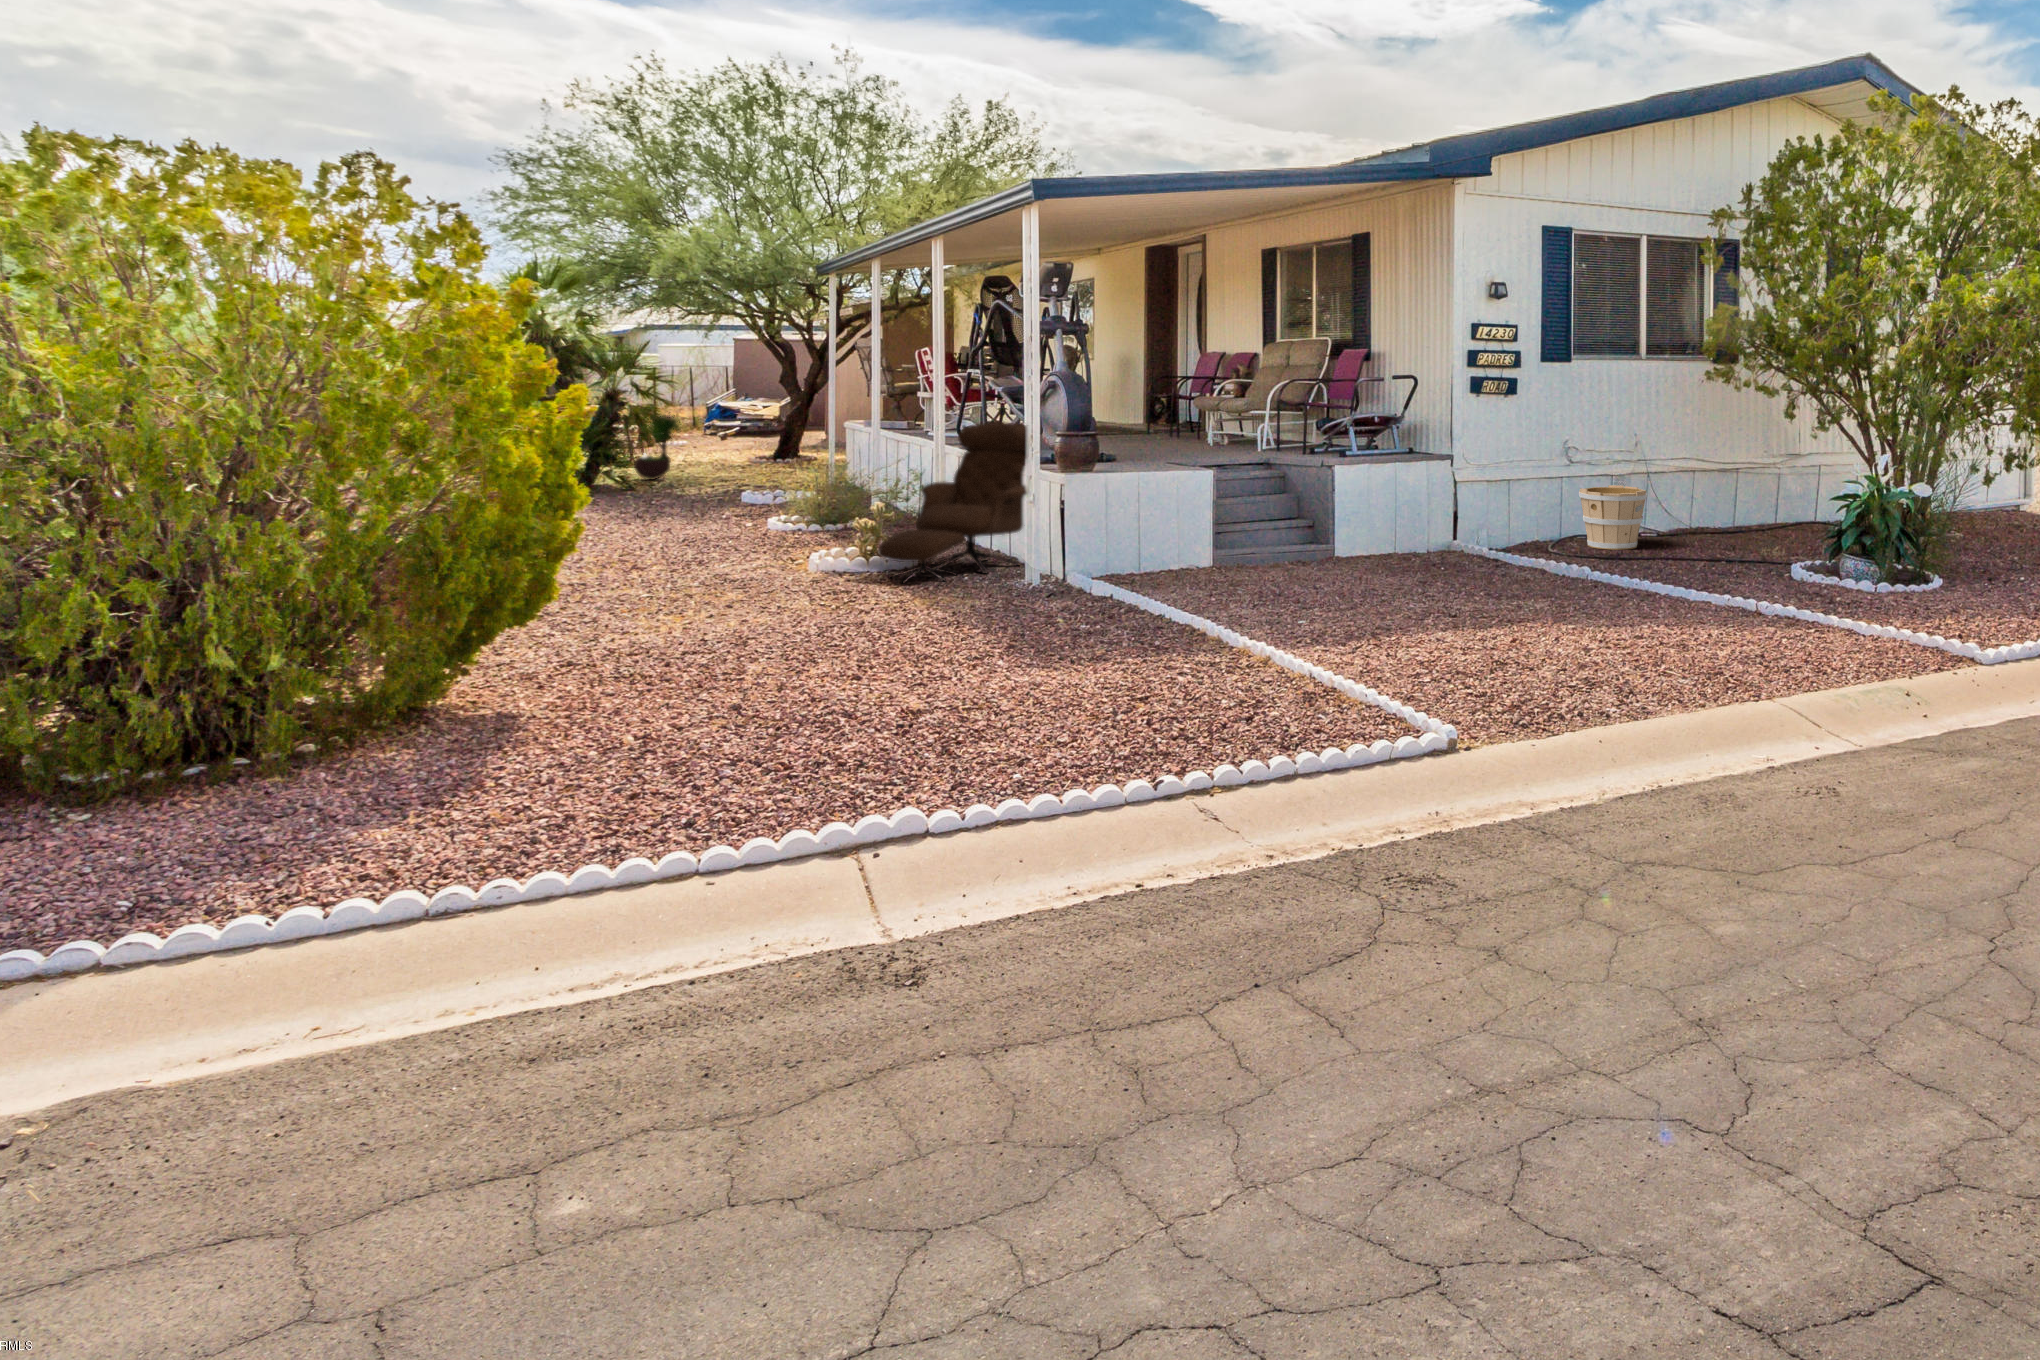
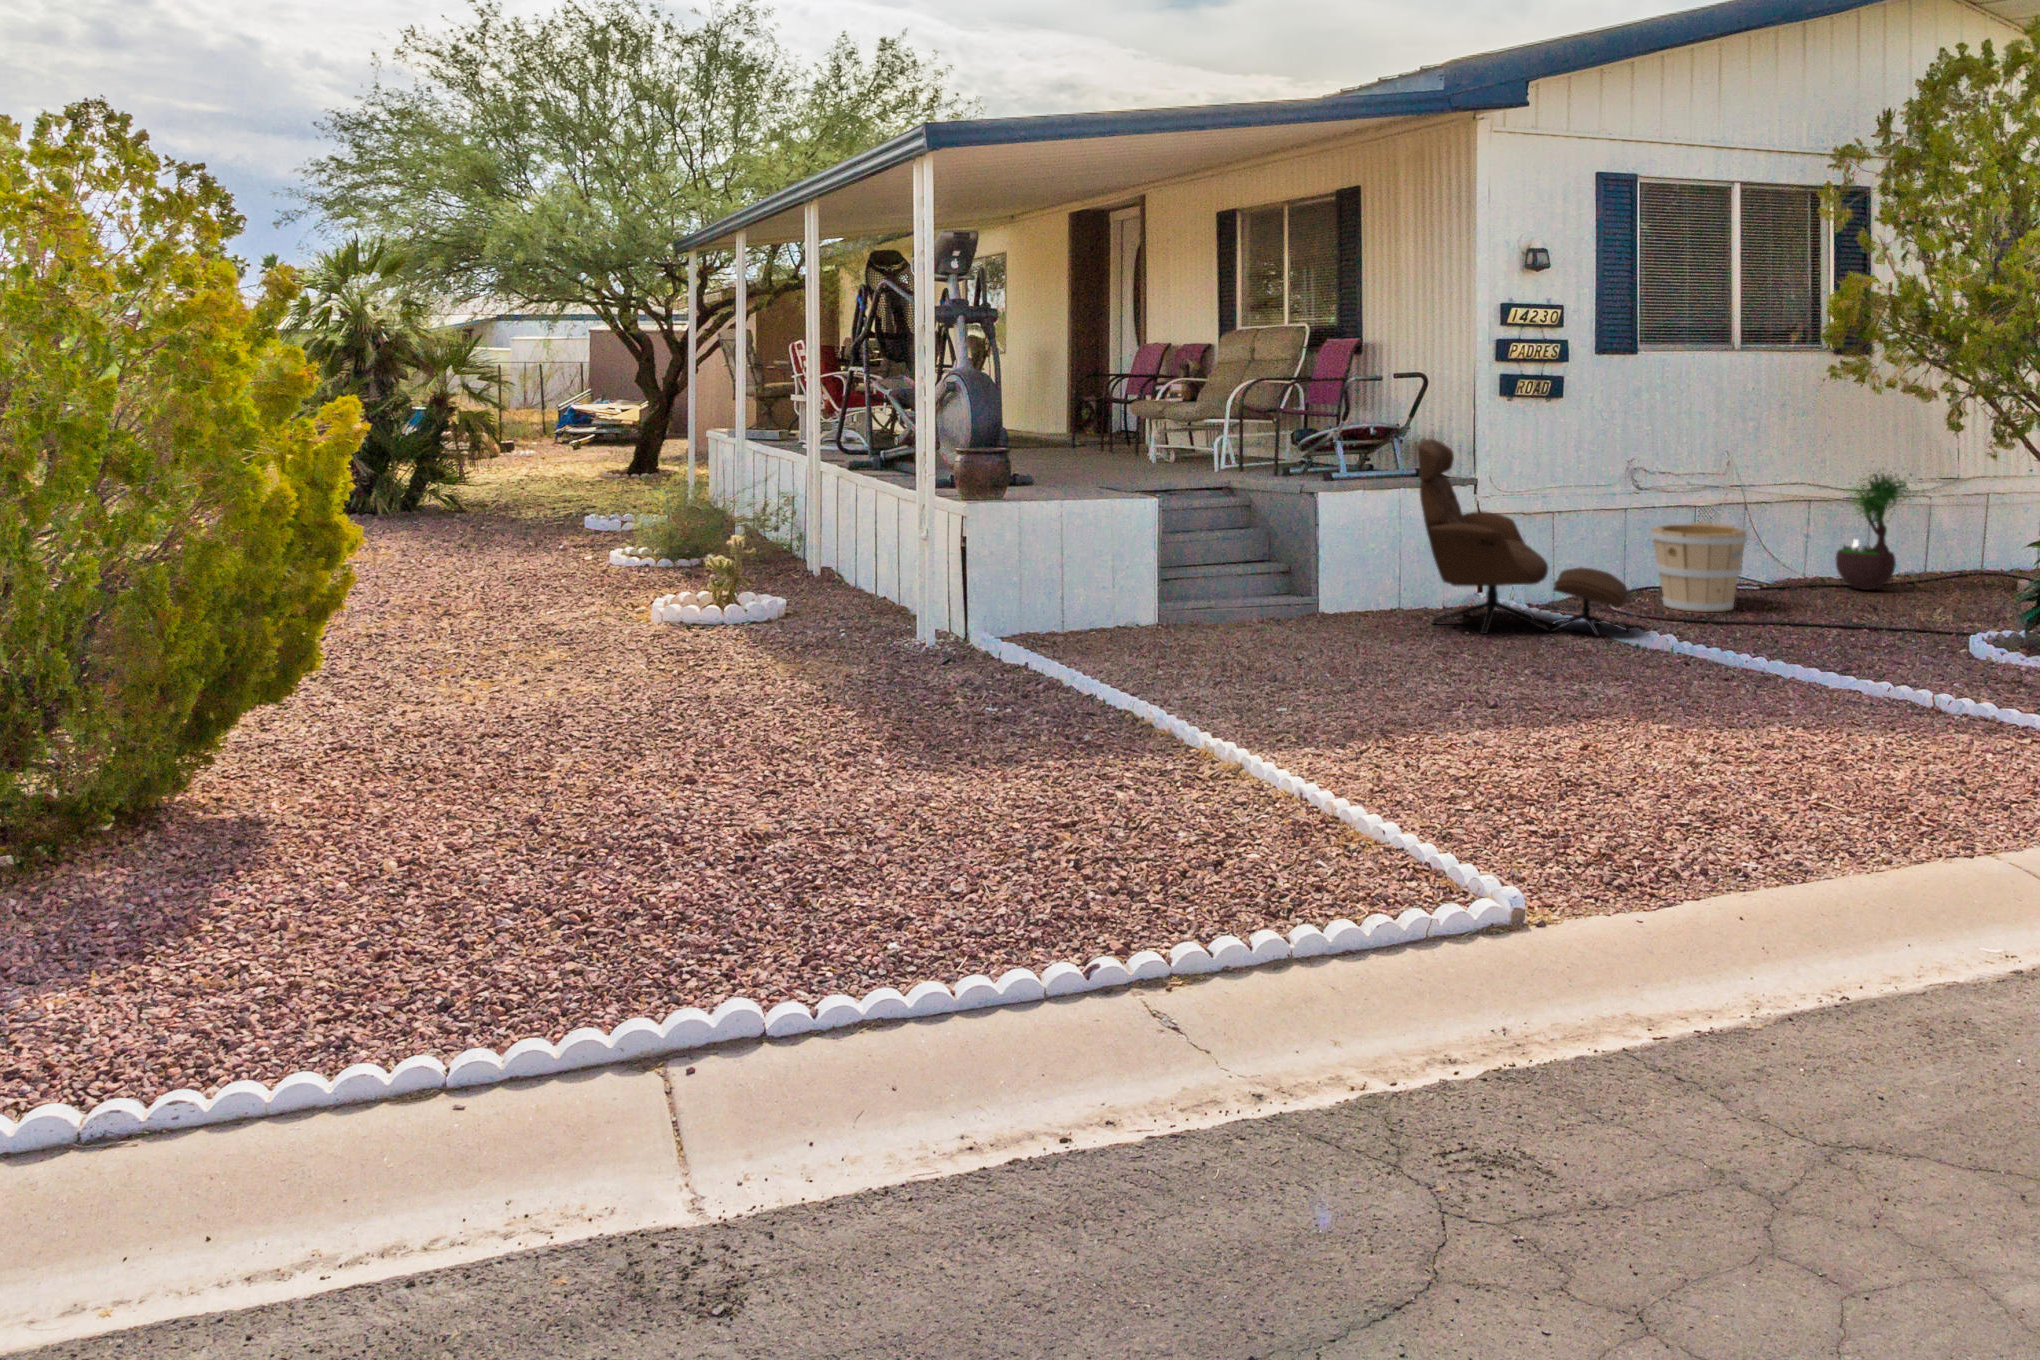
potted tree: present [634,412,680,480] -> present [1836,468,1912,590]
lounge chair: present [878,422,1027,583] -> present [1417,439,1628,637]

